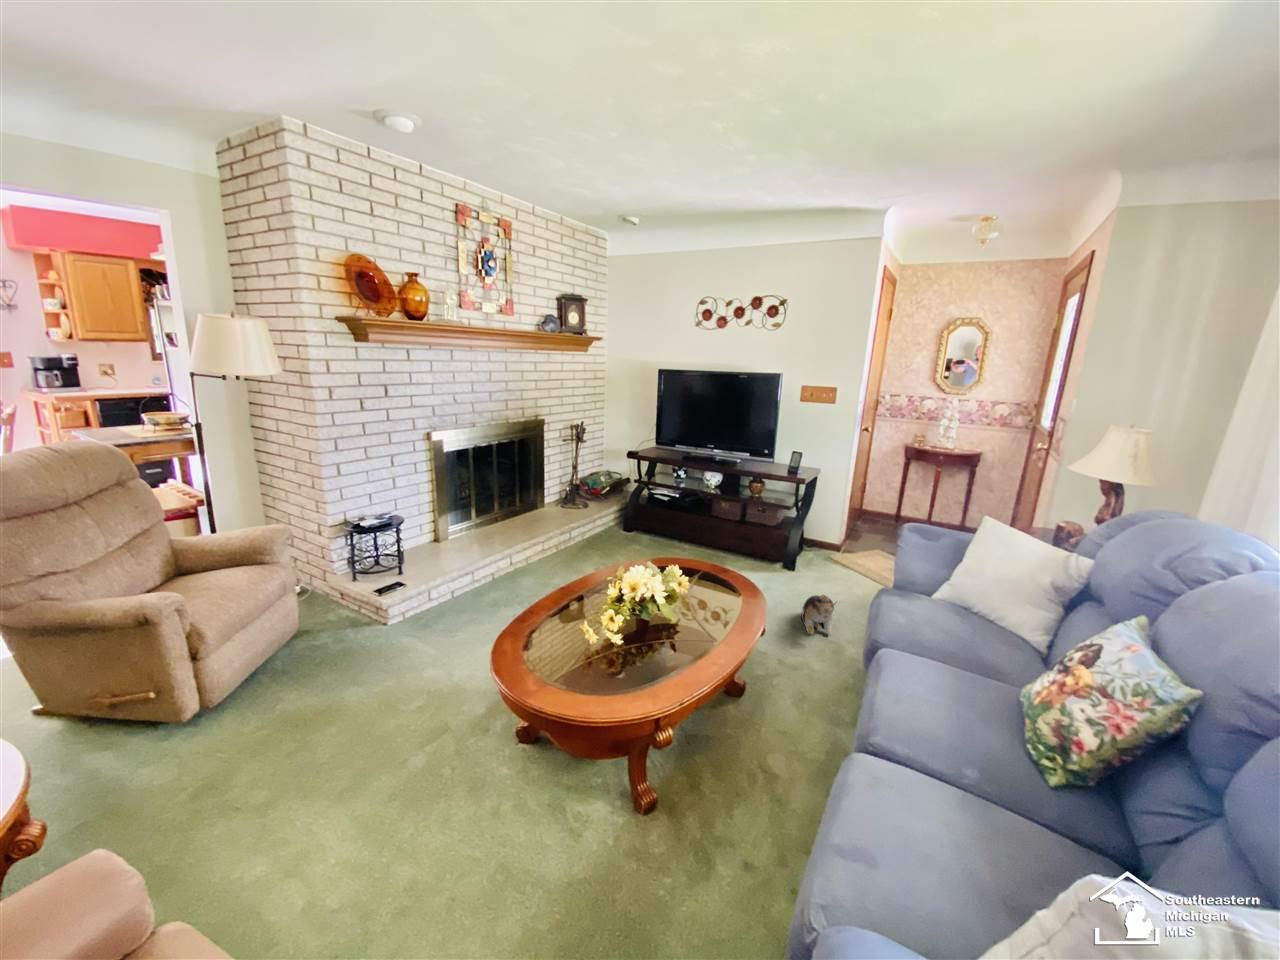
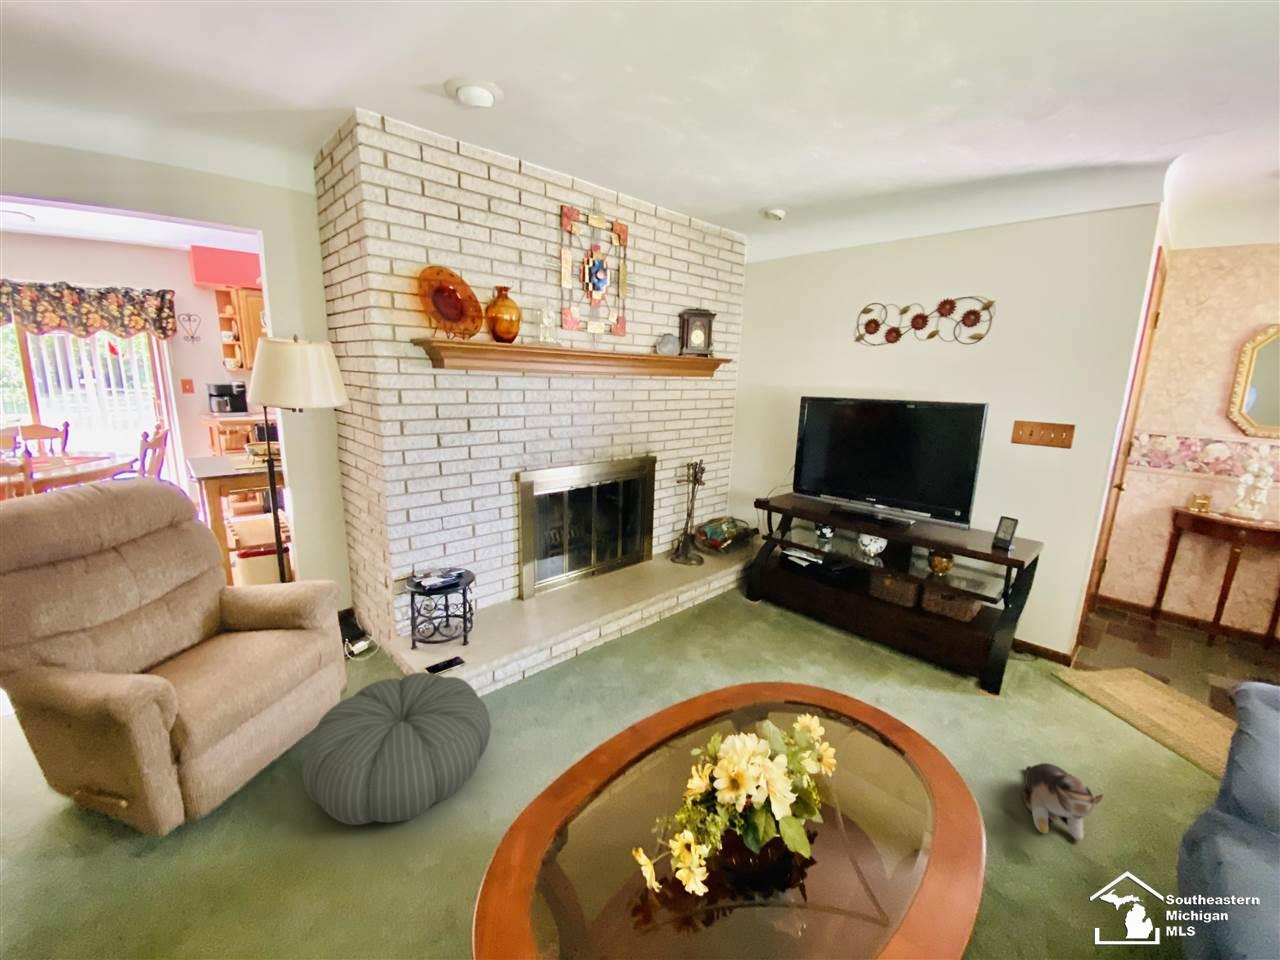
pouf: none [292,591,440,694] -> present [302,672,491,825]

